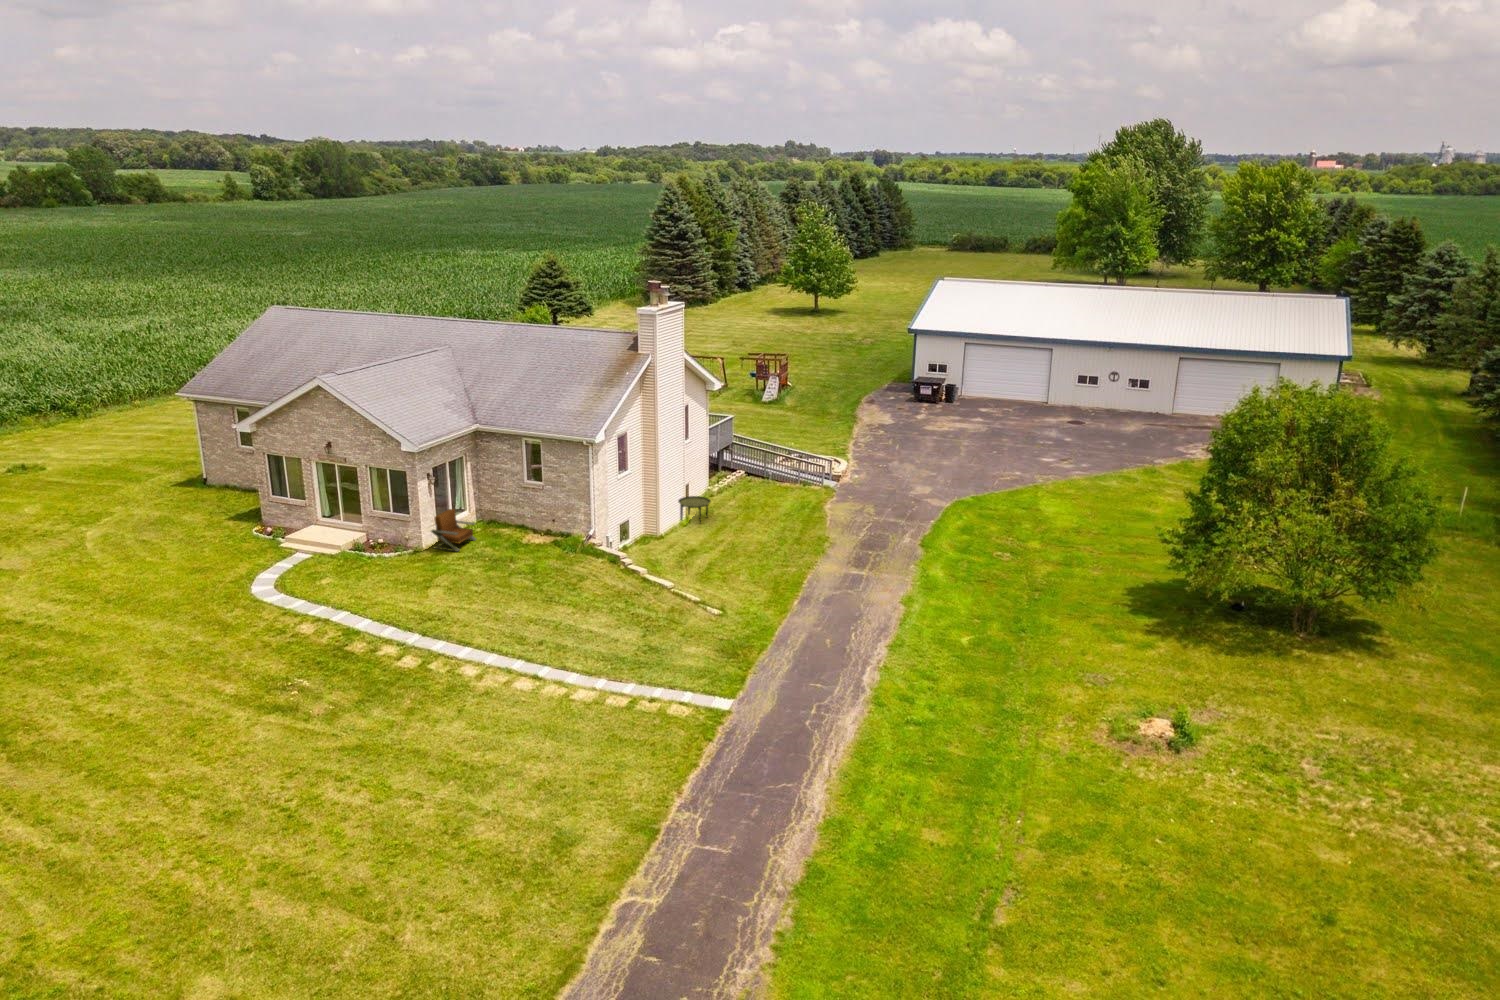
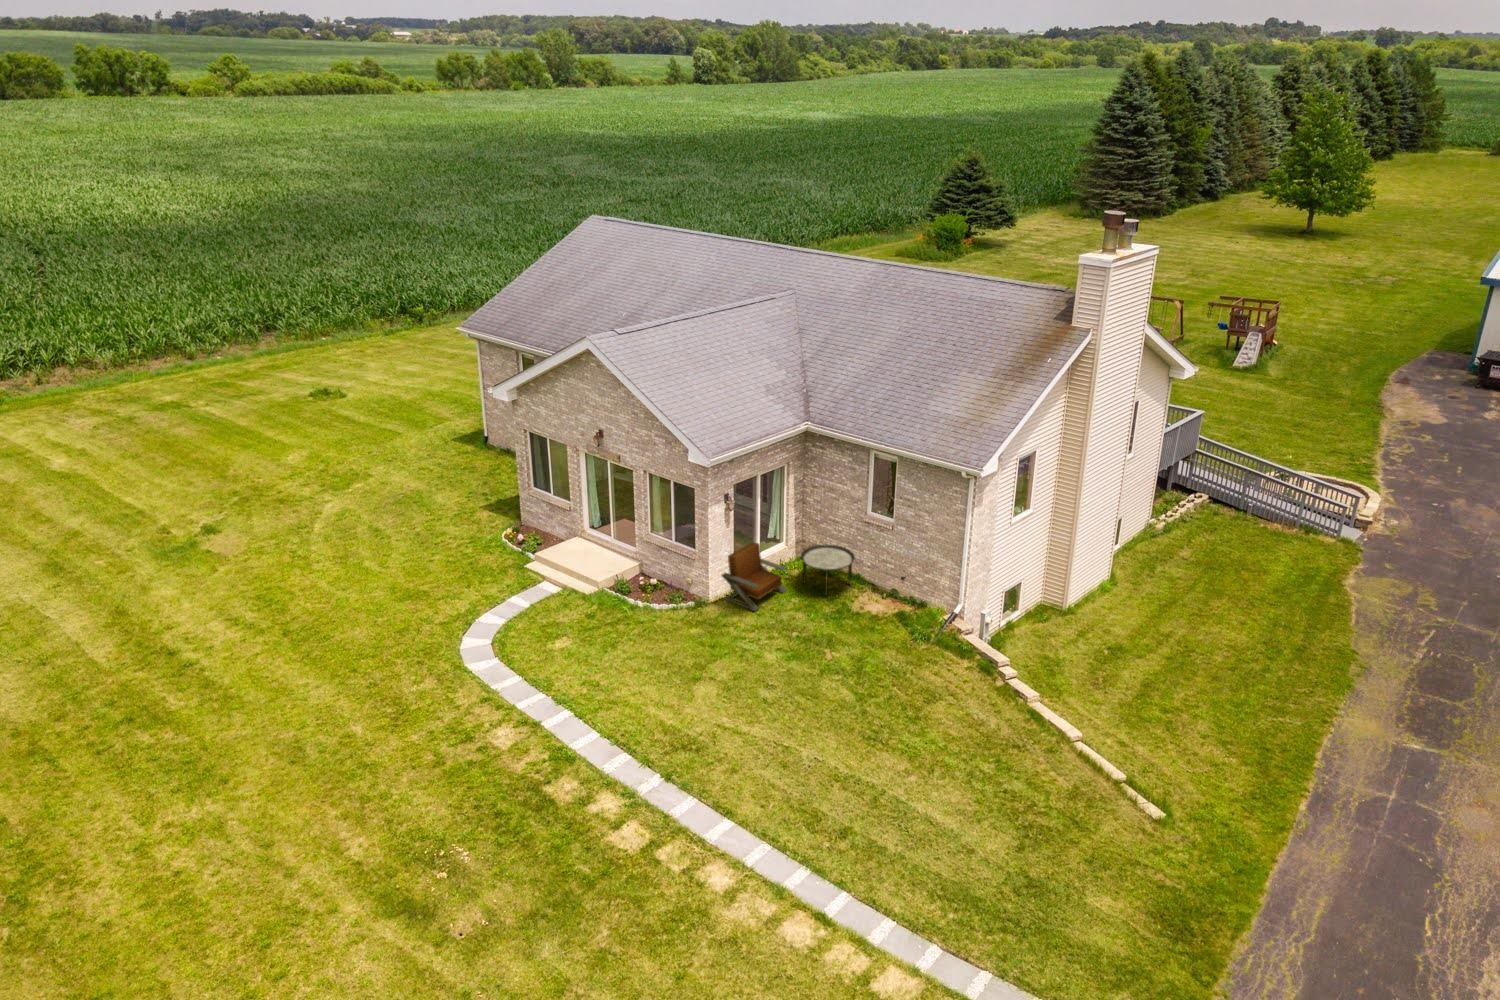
round table: present [678,496,710,523] -> present [801,545,855,596]

